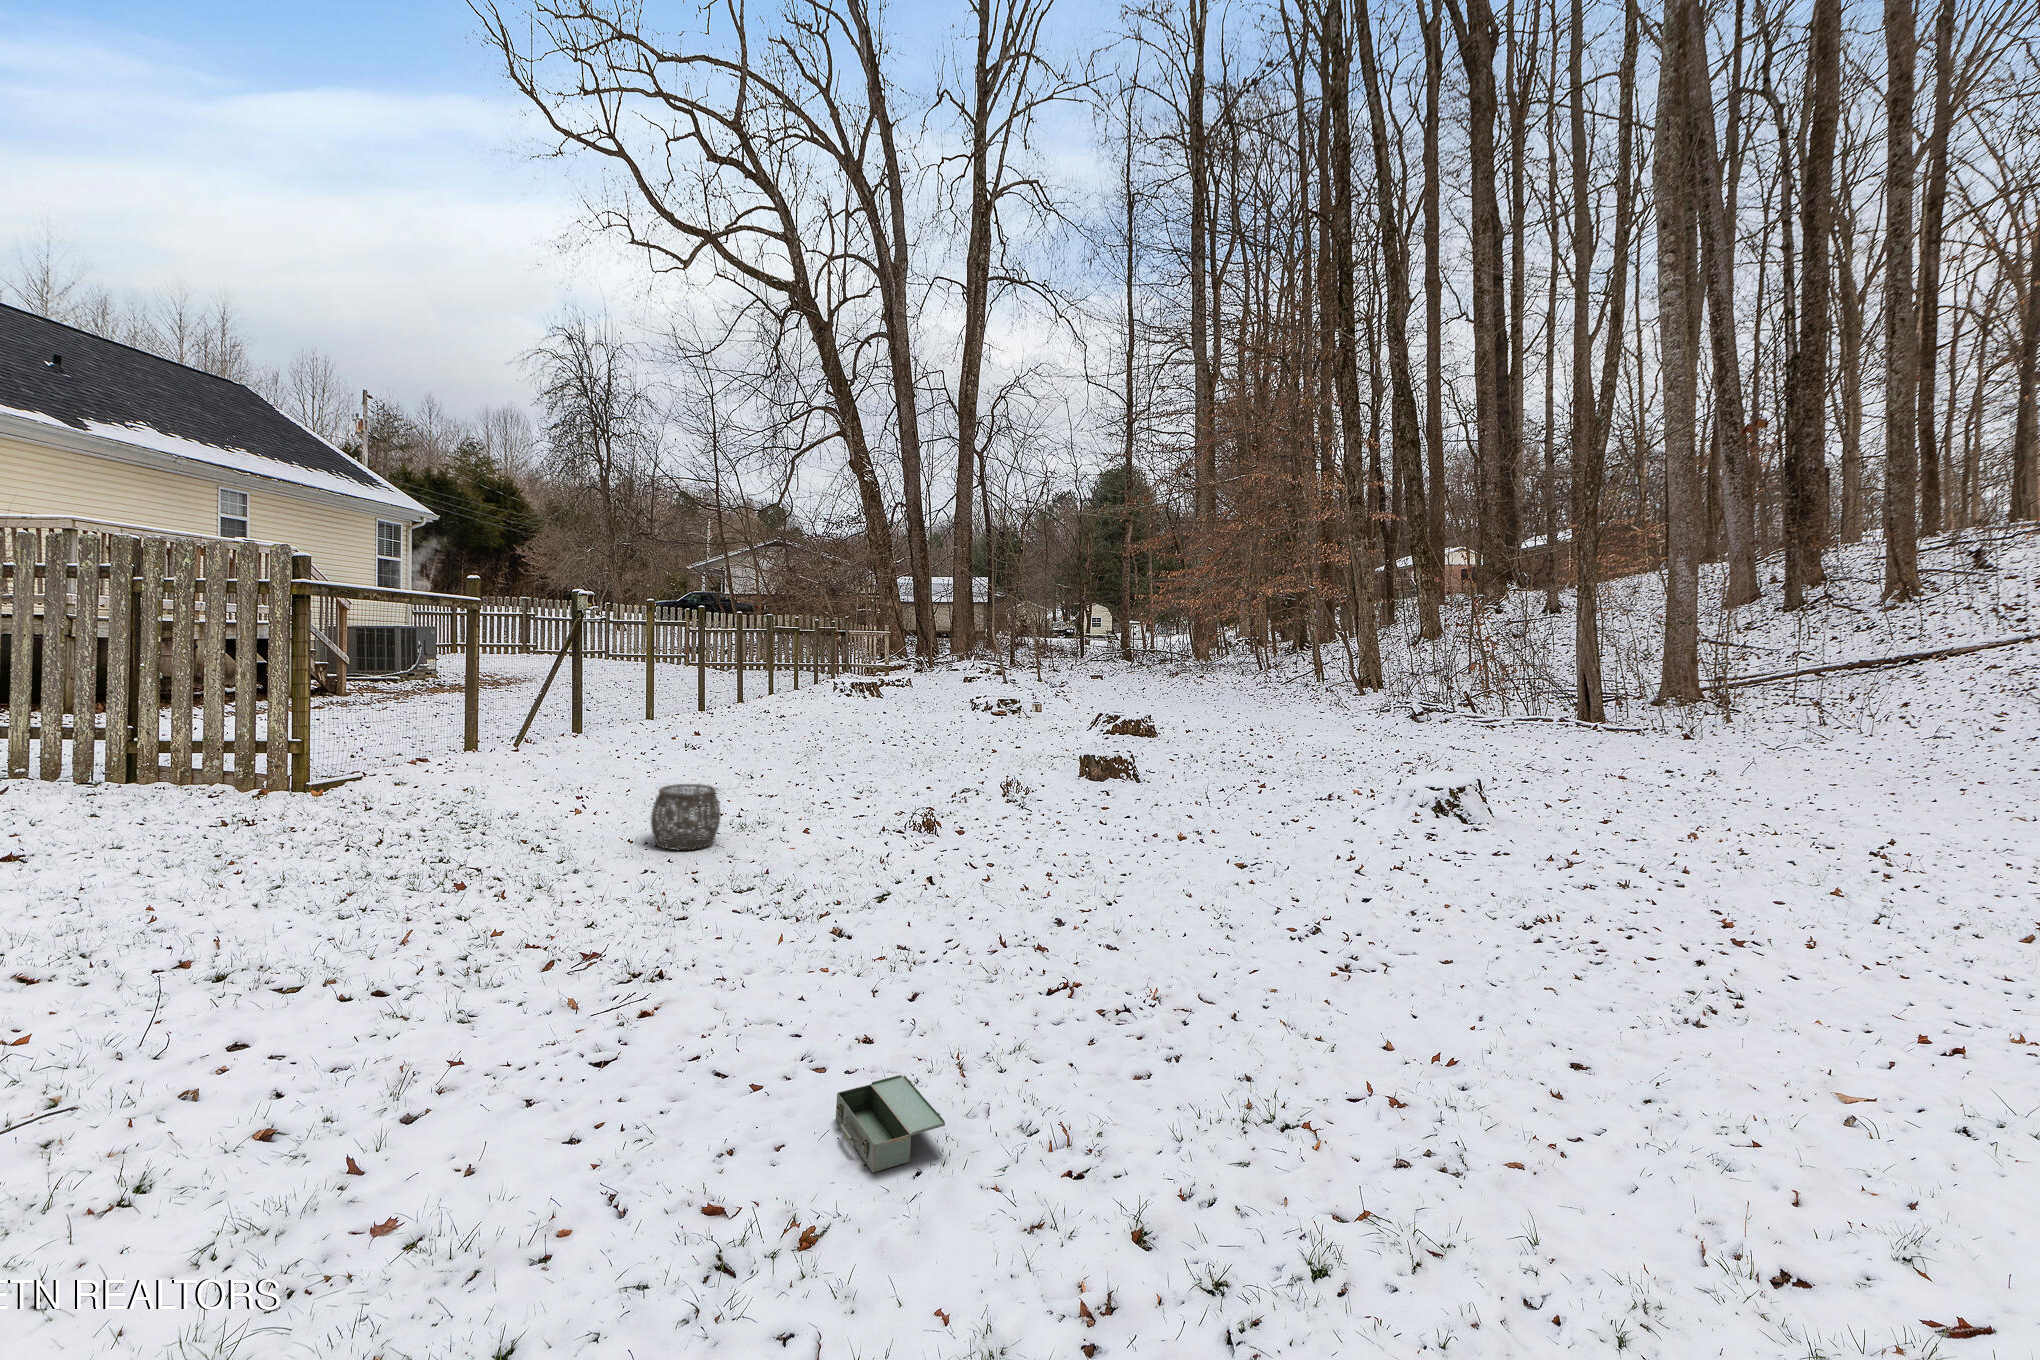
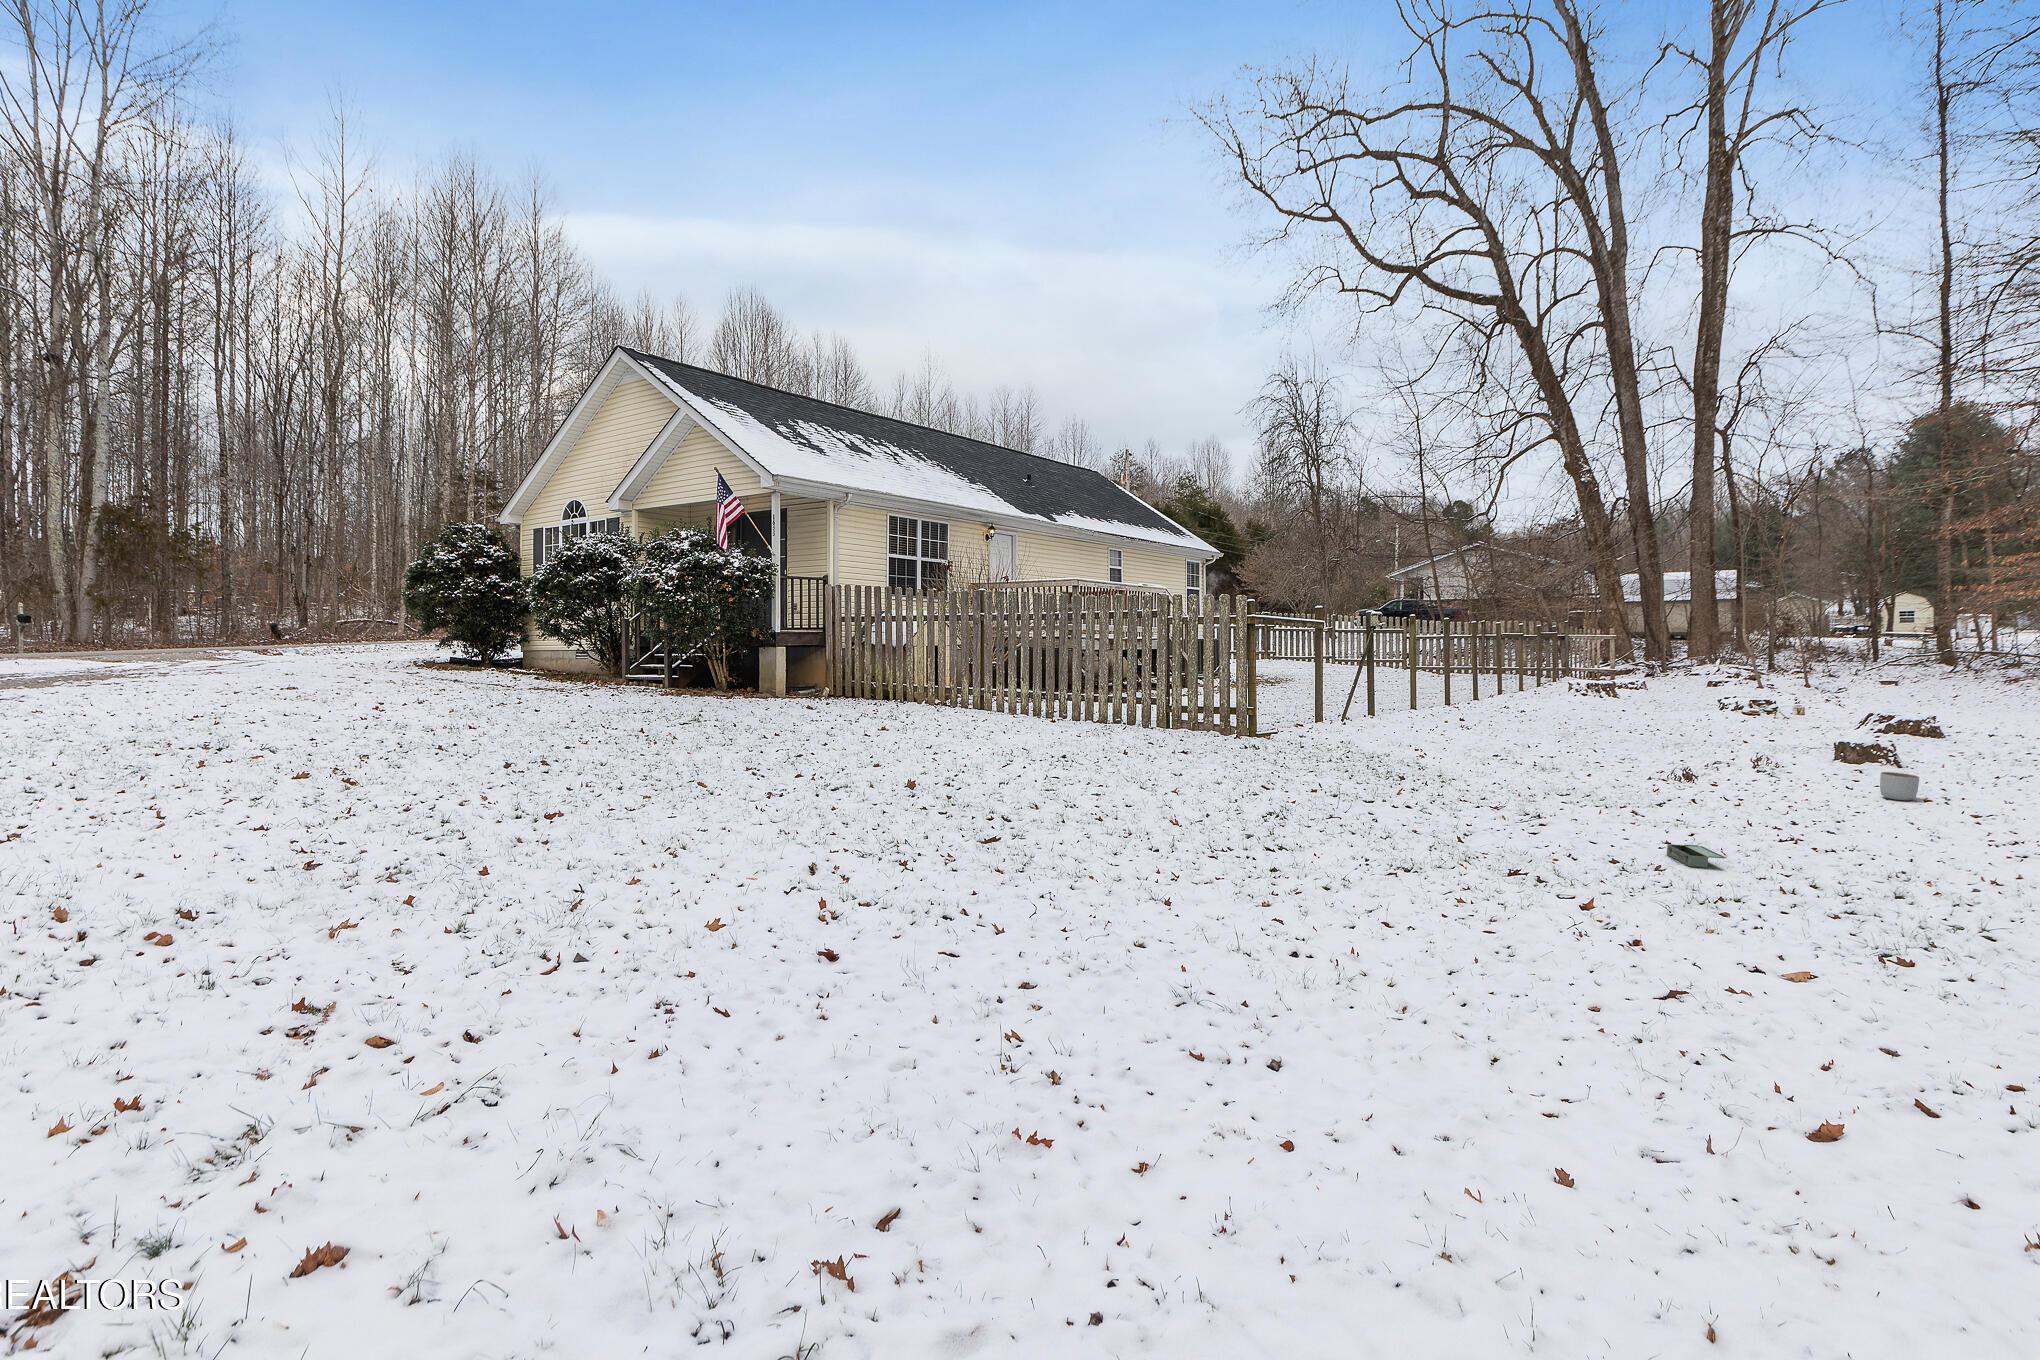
woven basket: present [651,784,720,851] -> none [1500,735,1543,771]
planter: none [1137,803,1176,844] -> present [1880,772,1919,801]

